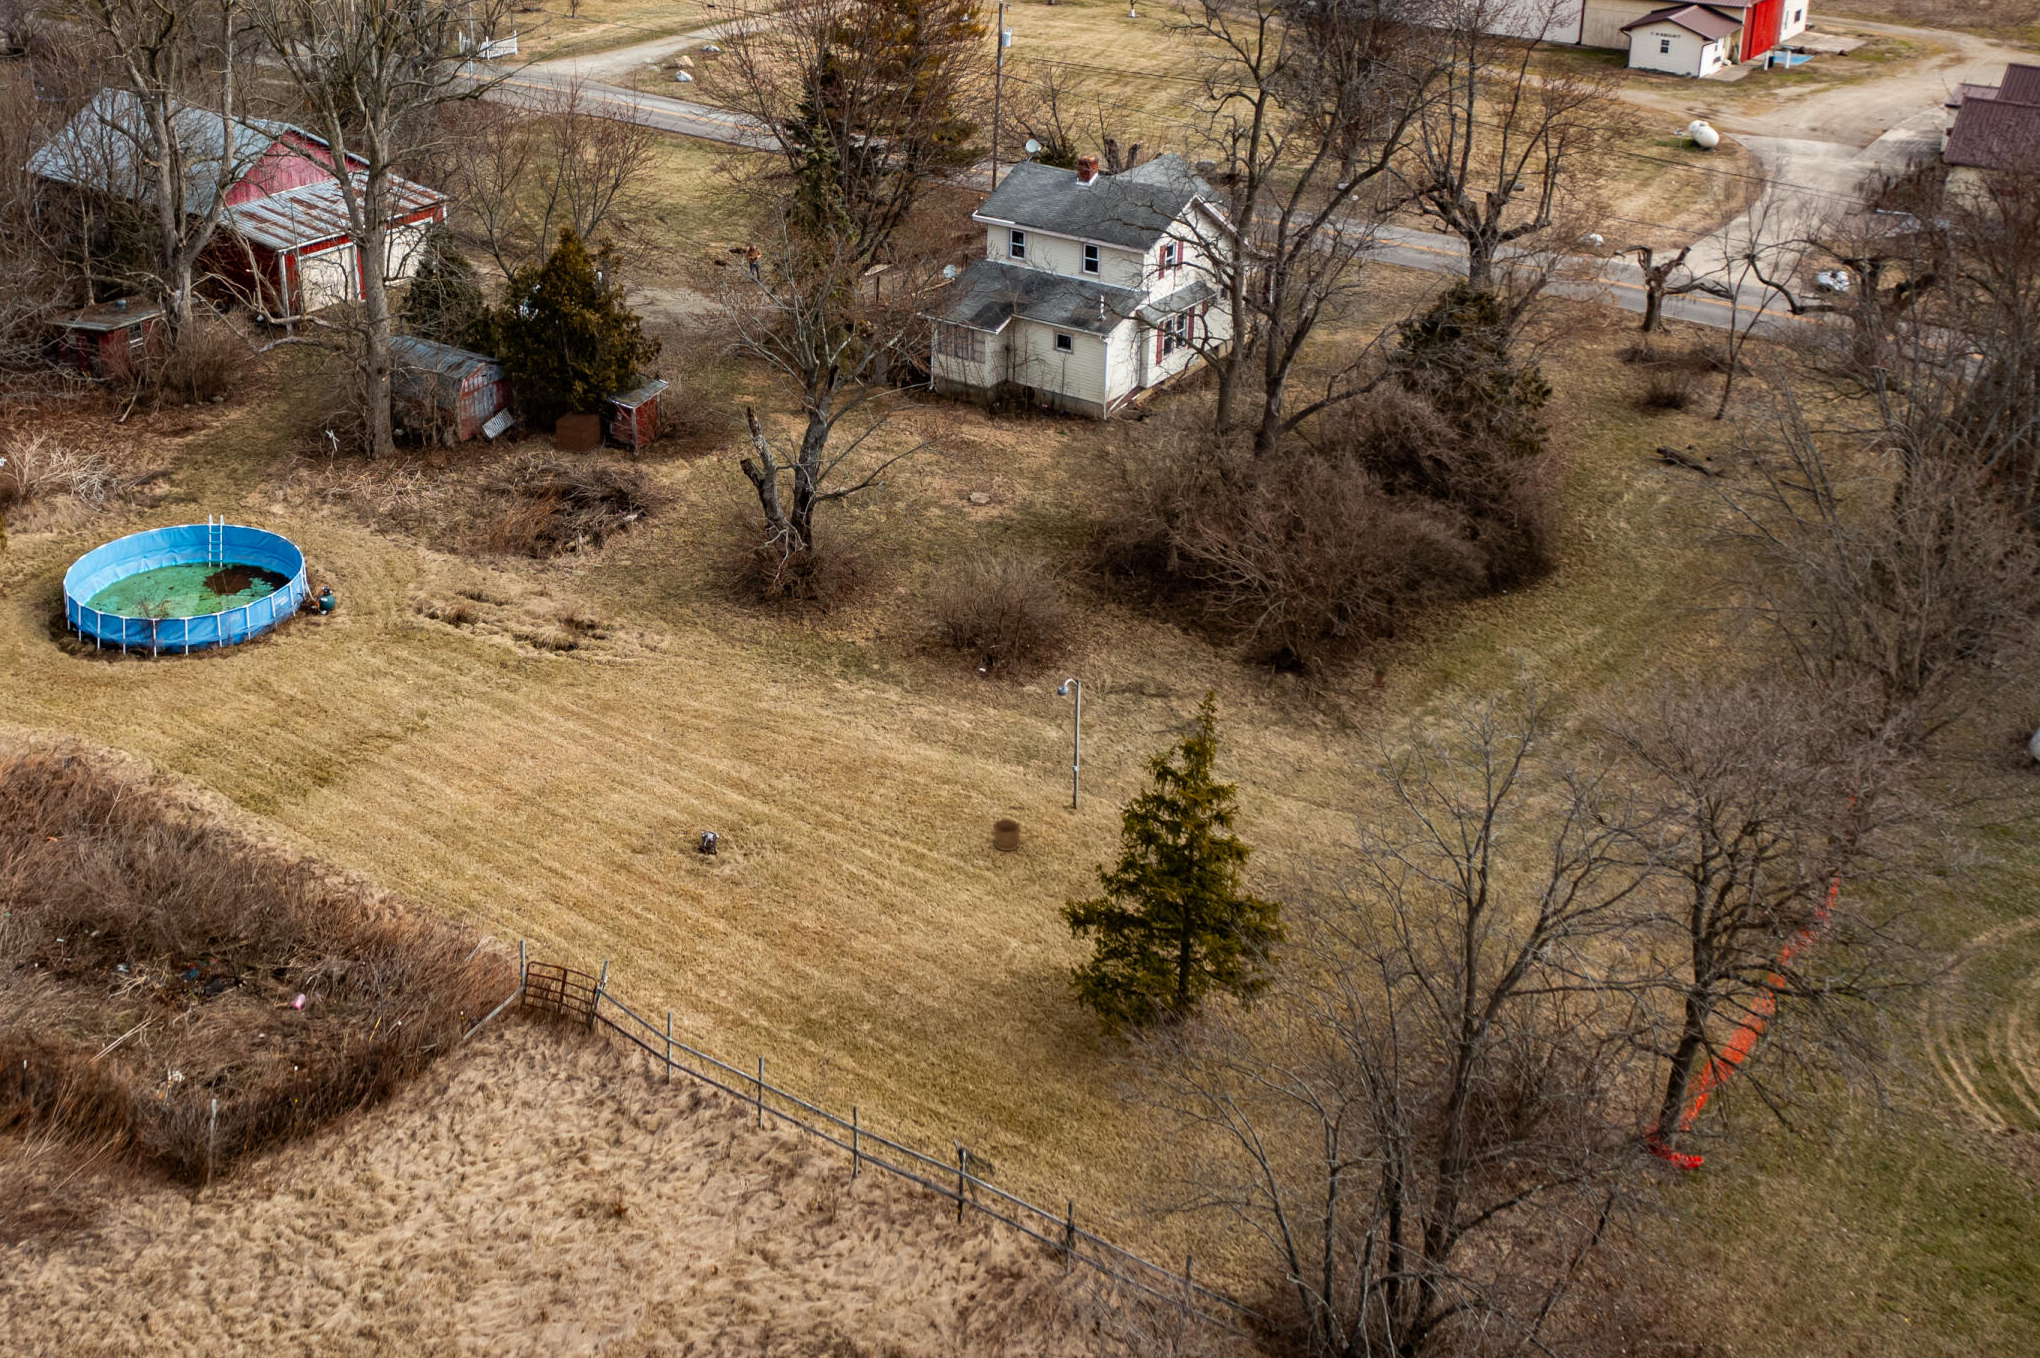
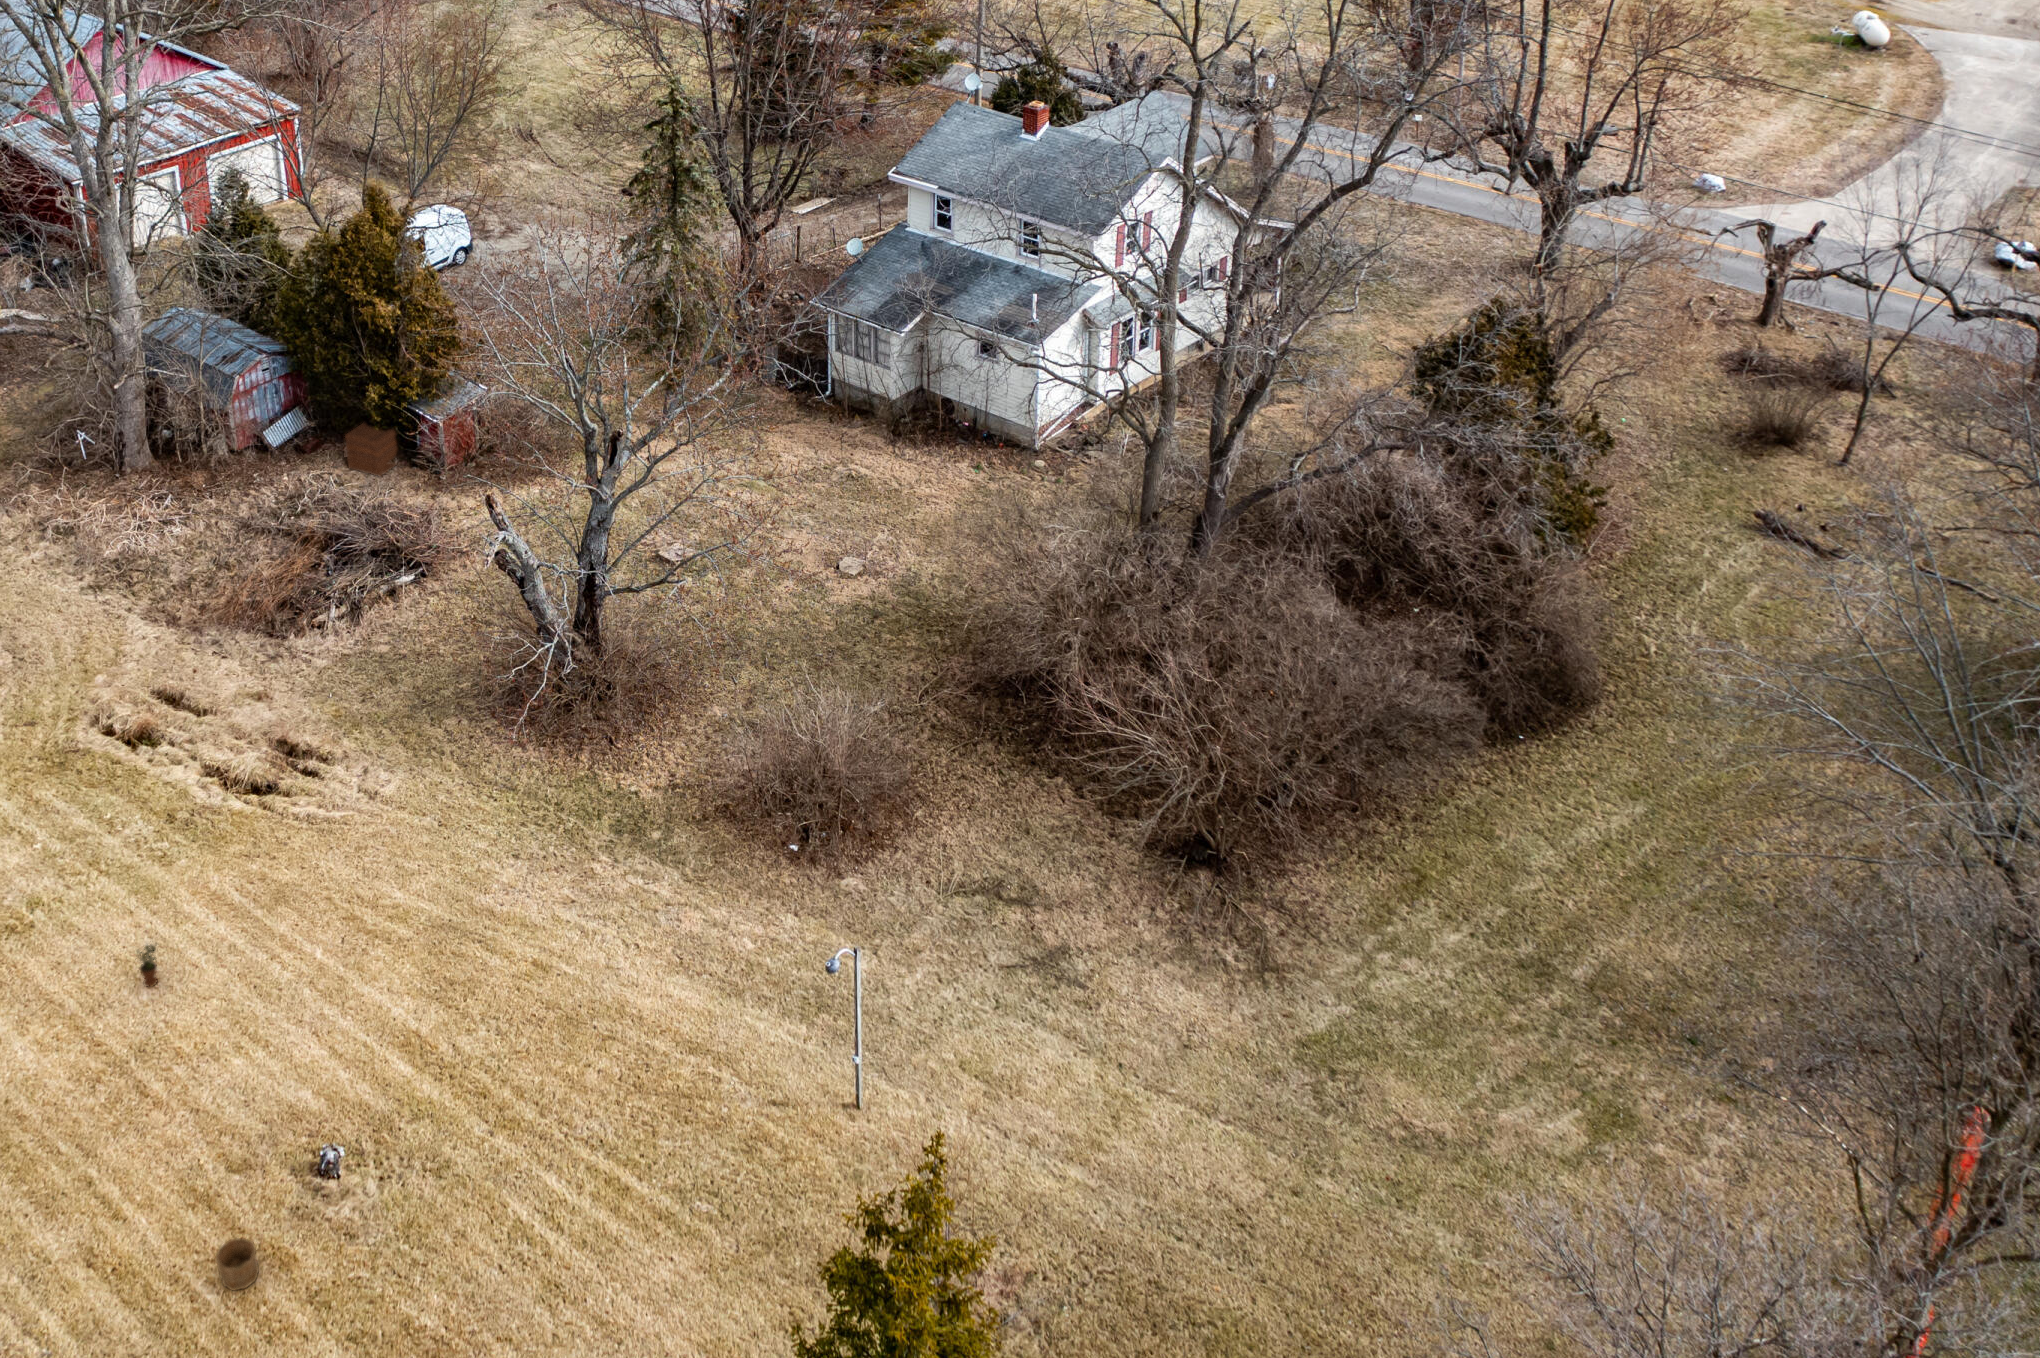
potted plant: present [1372,655,1386,687] -> present [138,945,158,987]
wooden bucket: present [993,819,1020,851] -> present [215,1238,259,1290]

